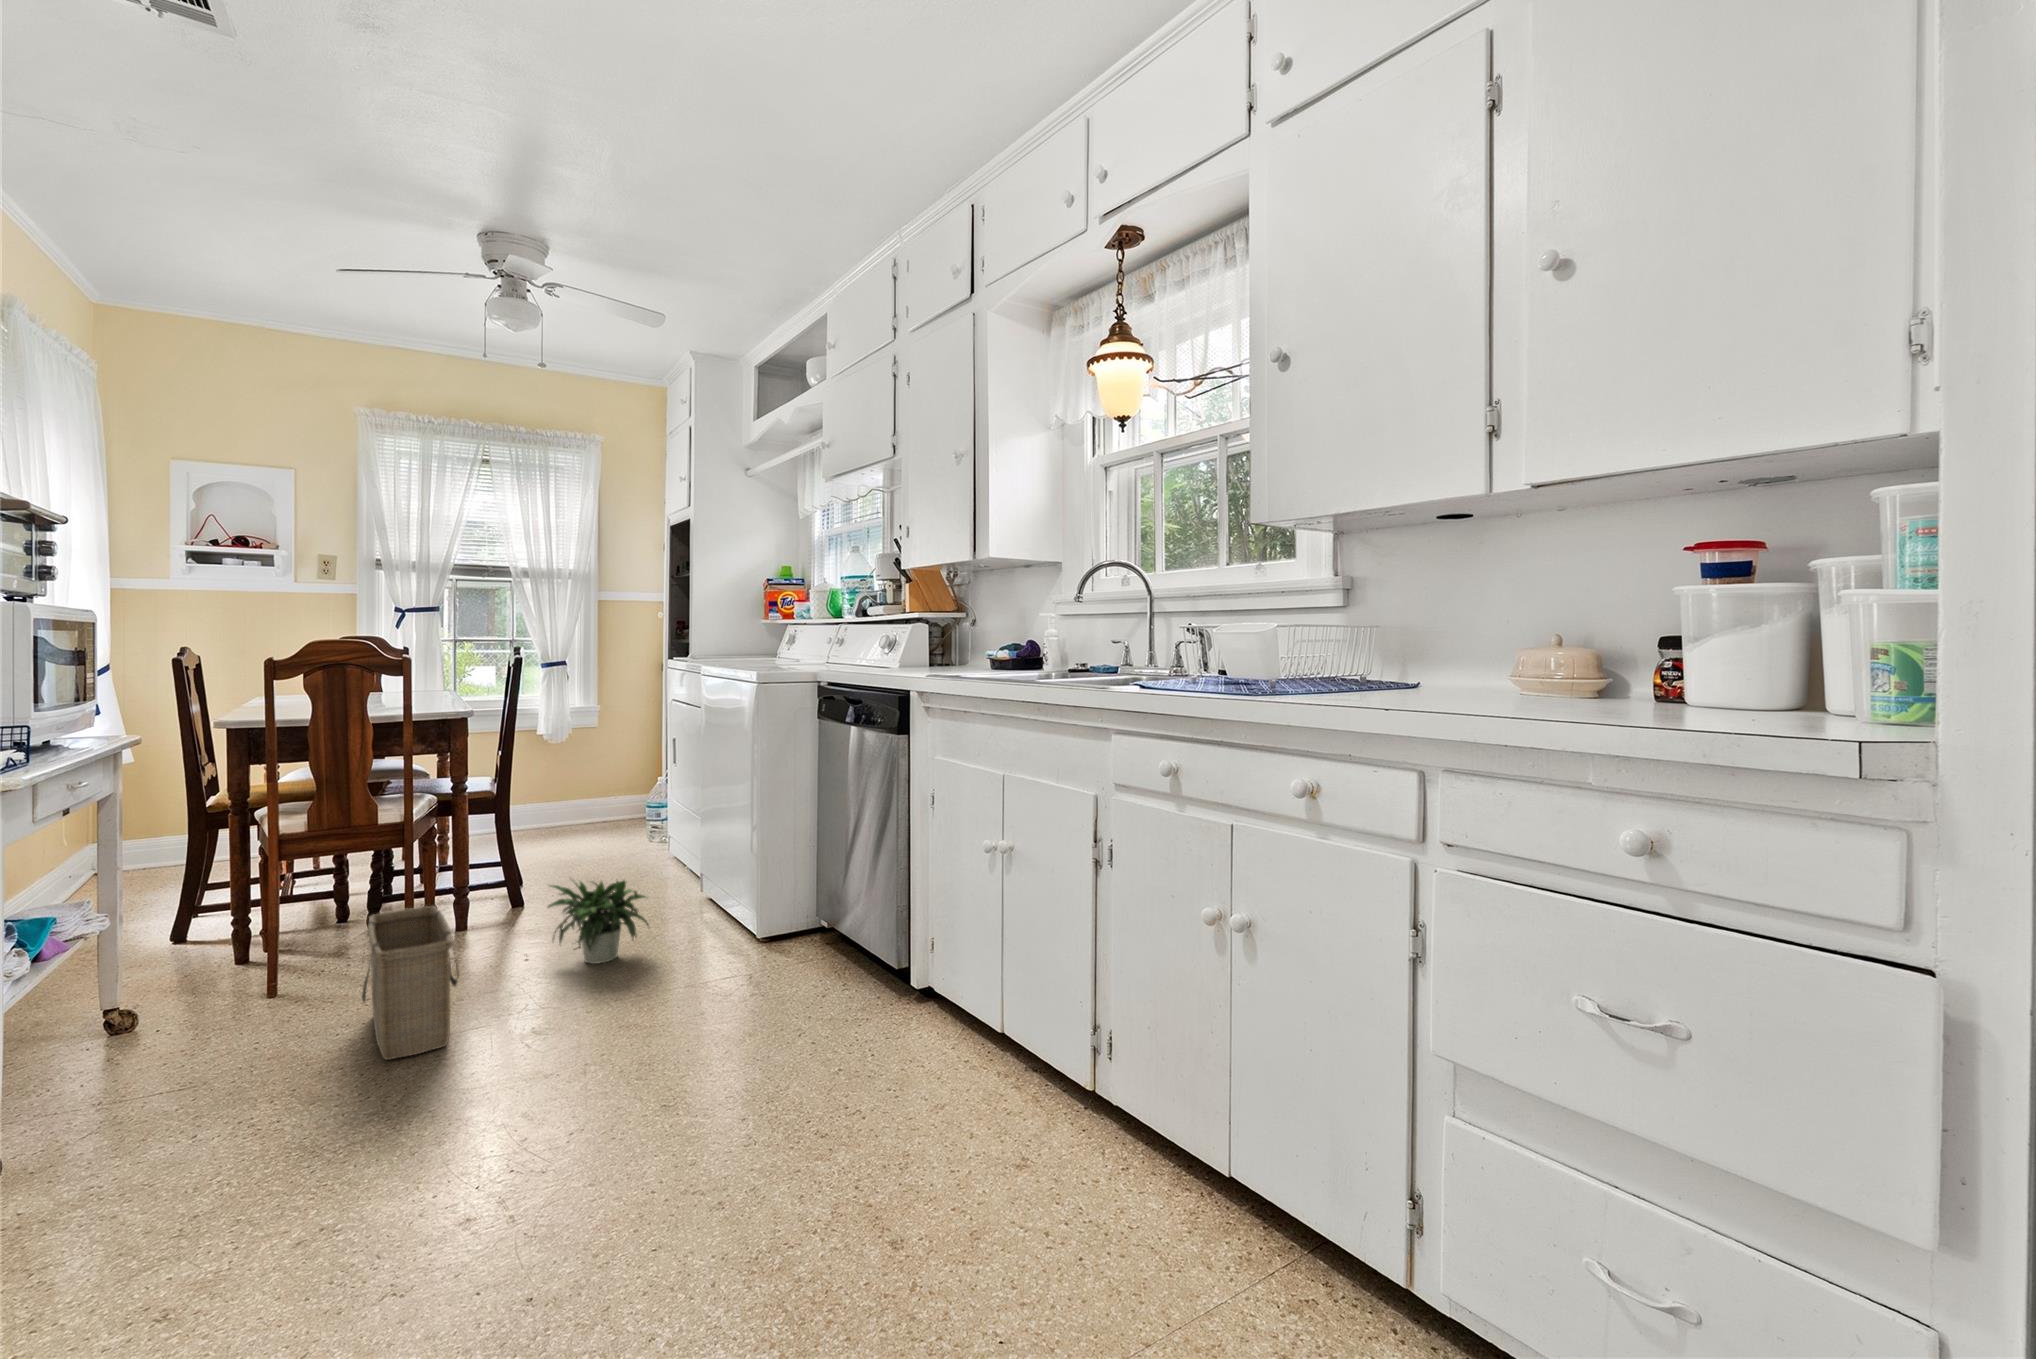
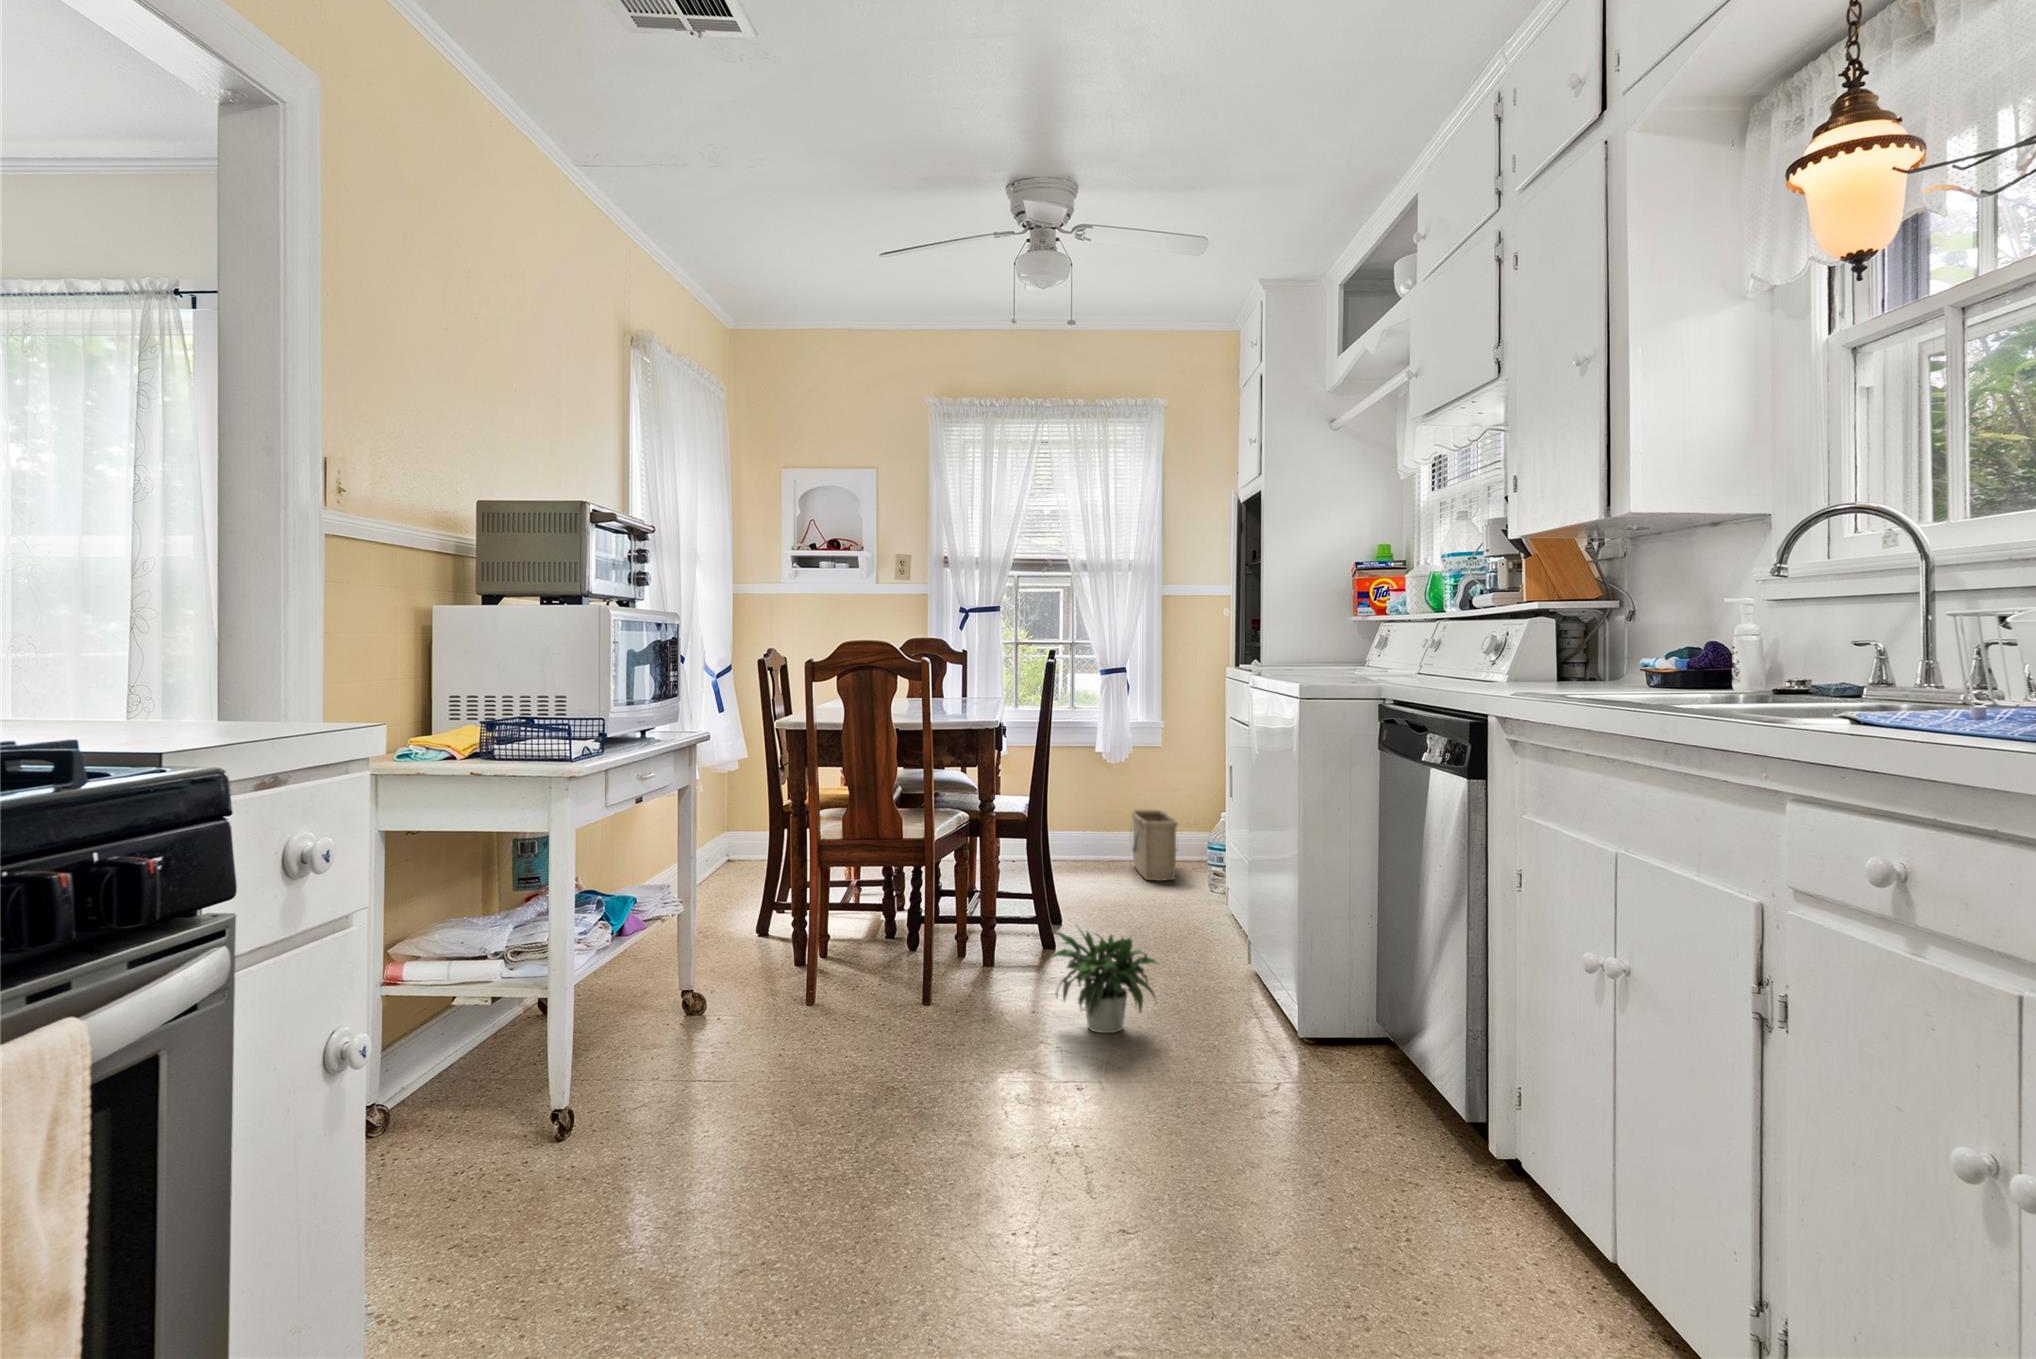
basket: present [362,906,459,1060] -> present [1132,809,1178,881]

